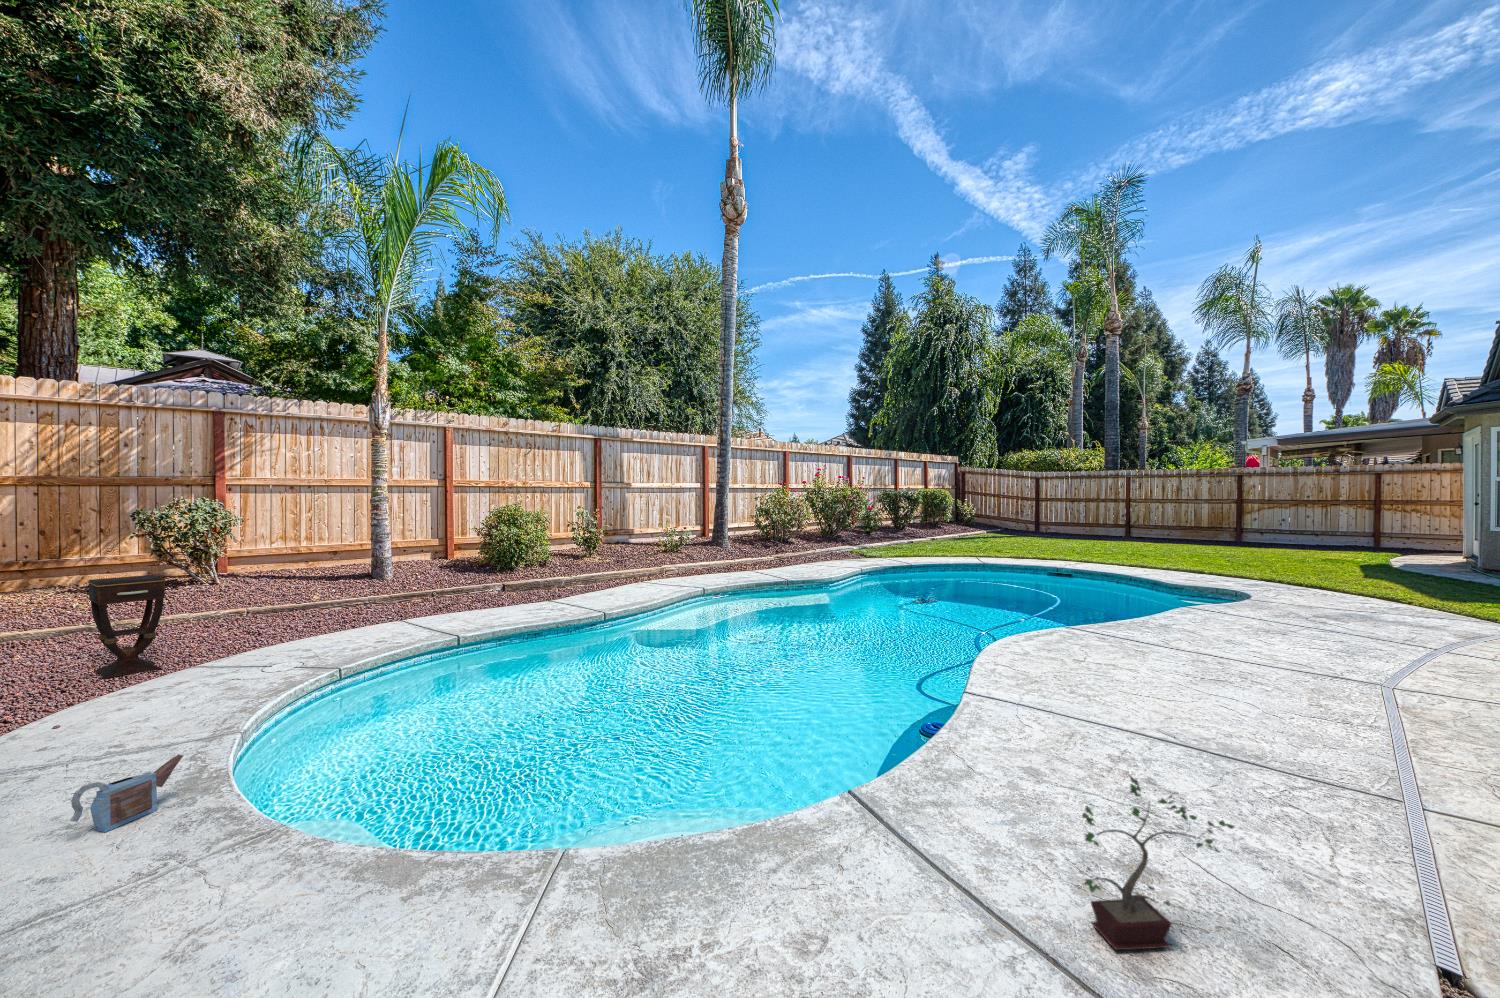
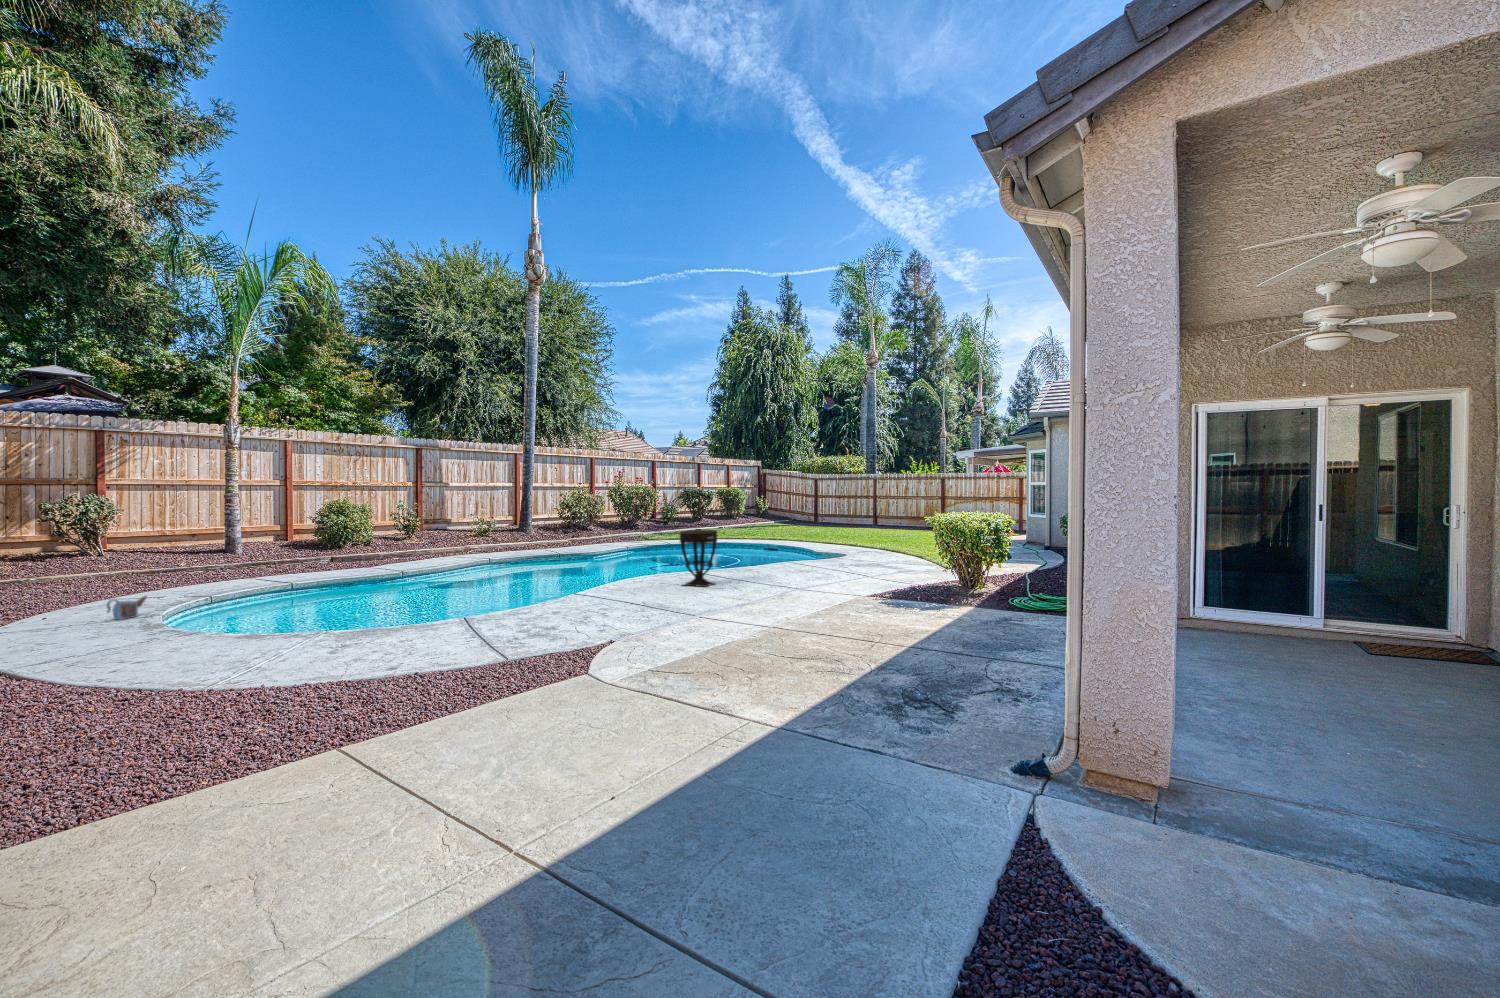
side table: present [88,575,166,679] -> present [680,530,717,587]
potted plant: present [1082,777,1234,950] -> none [488,566,536,617]

